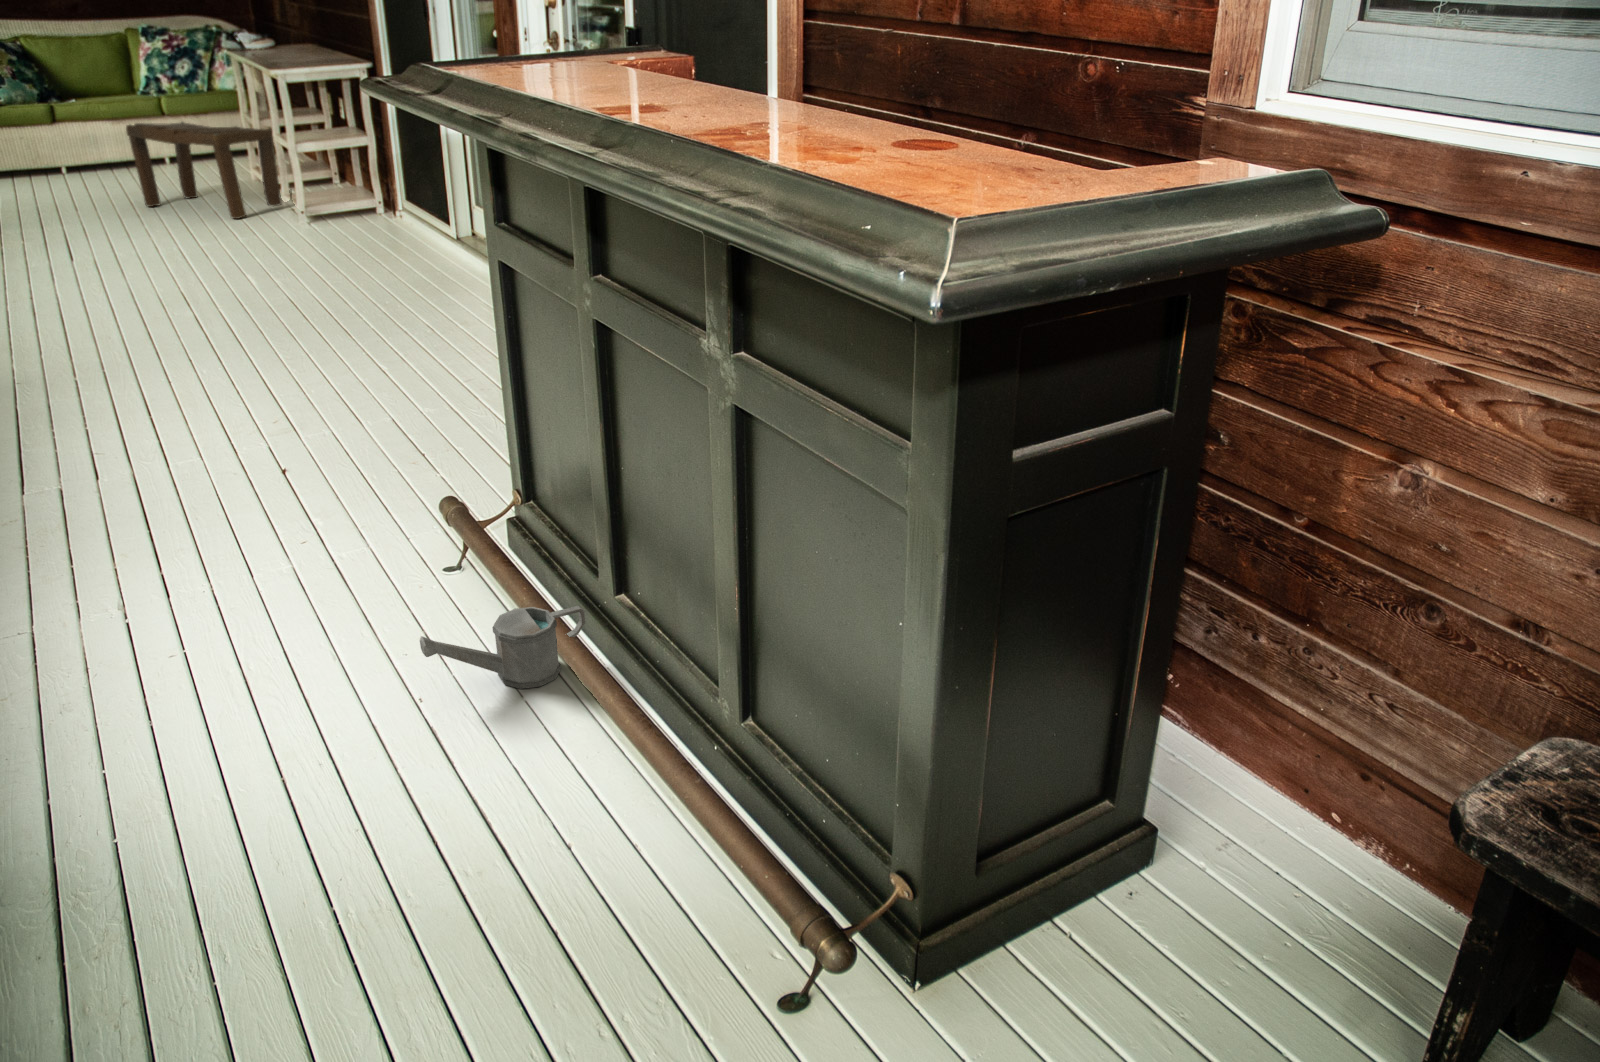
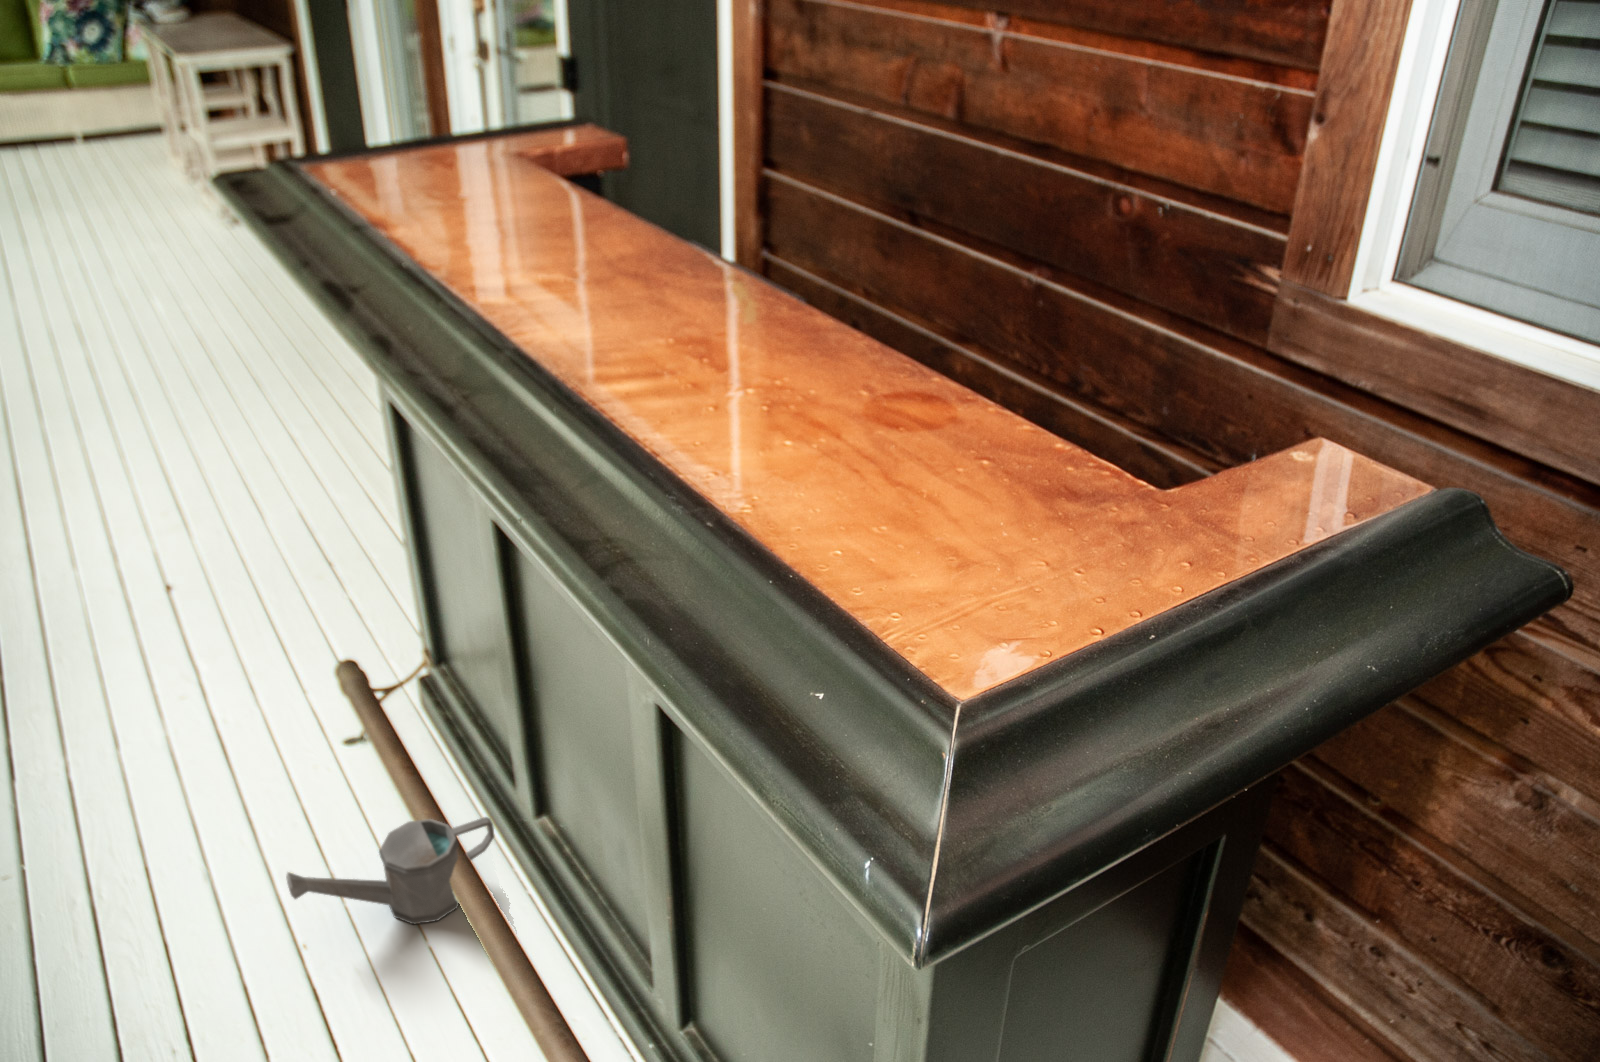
bench: present [126,122,282,219] -> none [21,100,198,215]

